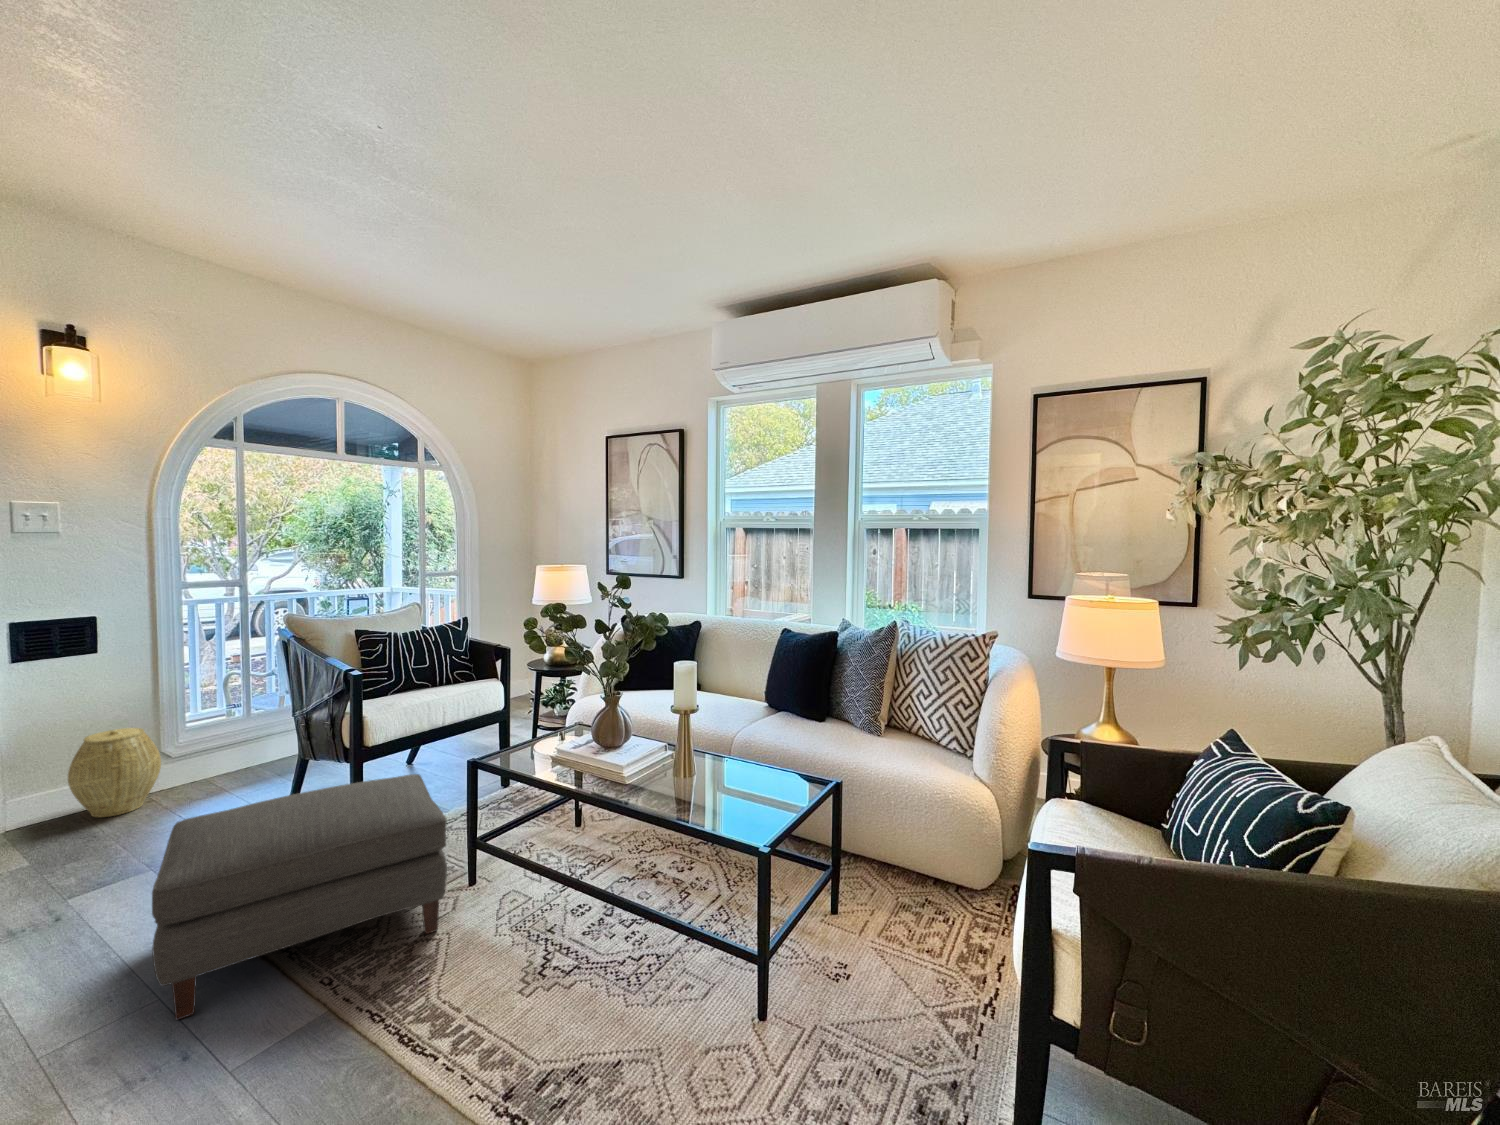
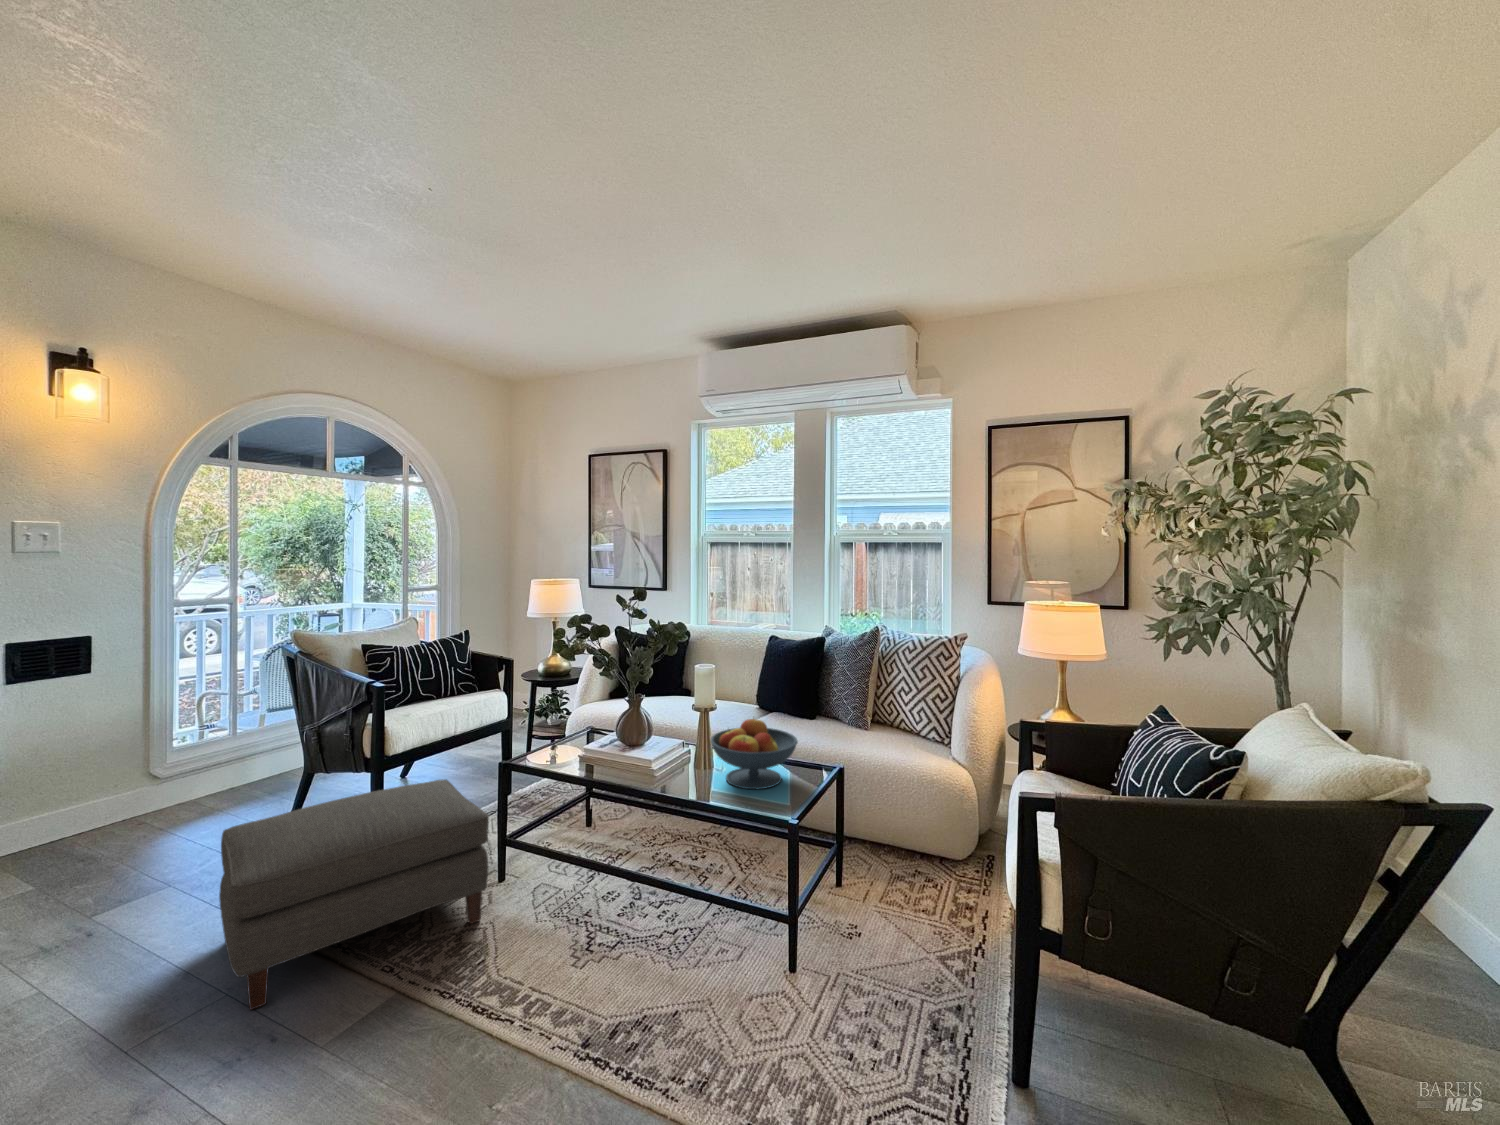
fruit bowl: none [690,720,788,804] -> present [711,719,798,789]
woven basket: present [68,728,161,817] -> none [64,750,158,841]

